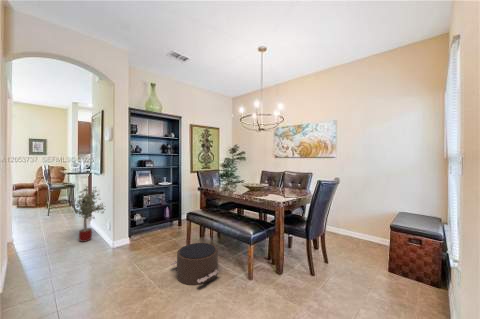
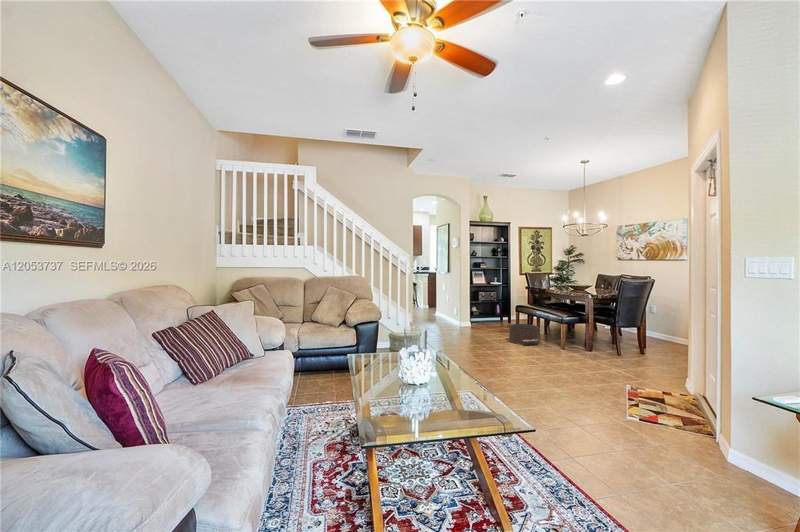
potted tree: present [75,186,104,242] -> none [432,282,455,323]

